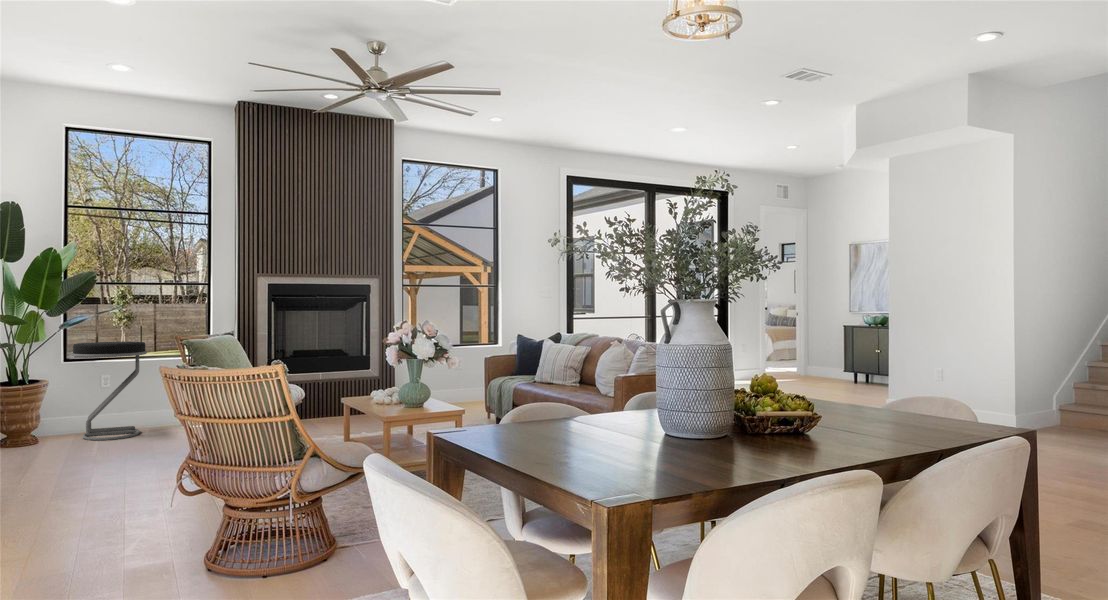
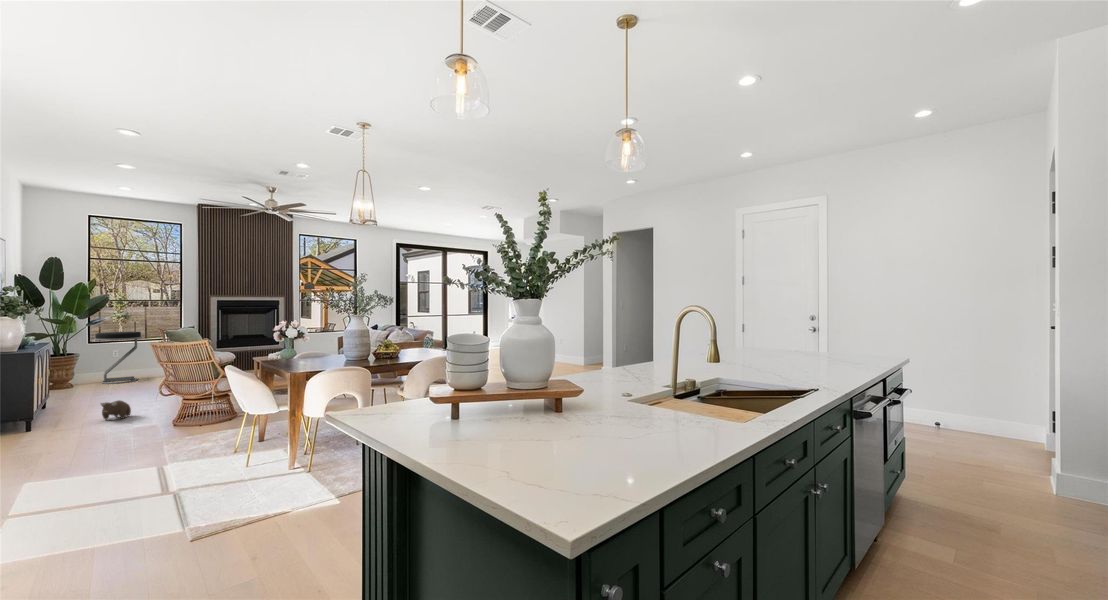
plush toy: none [59,495,120,540] -> present [101,400,131,419]

